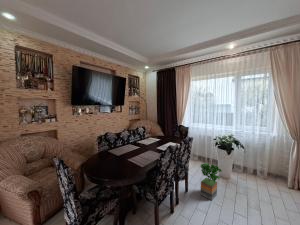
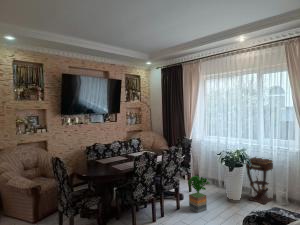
side table: none [241,142,265,185] -> present [246,157,274,204]

